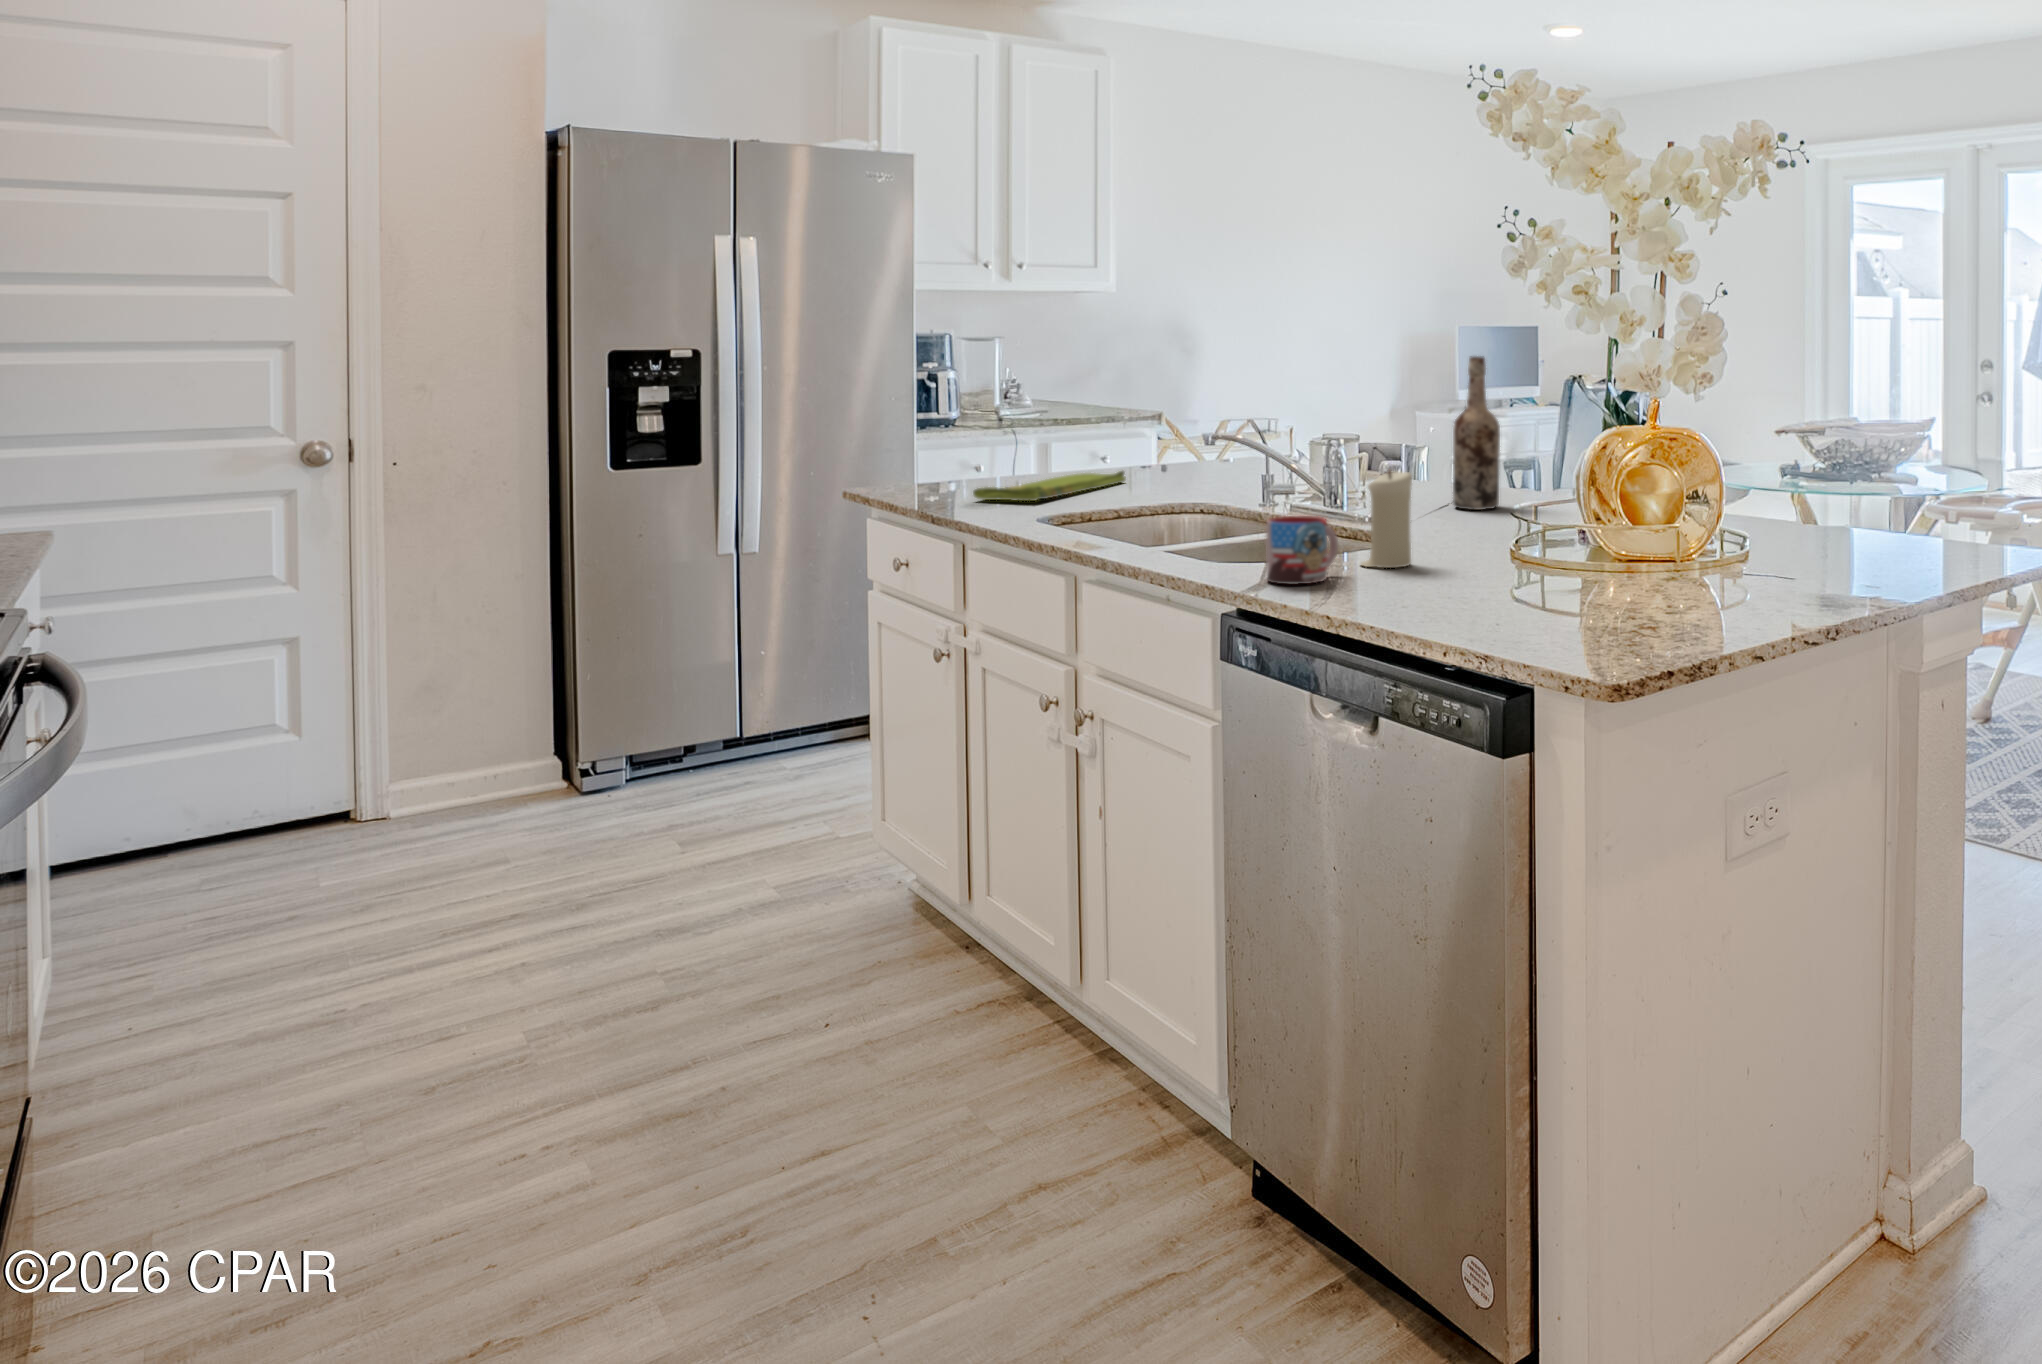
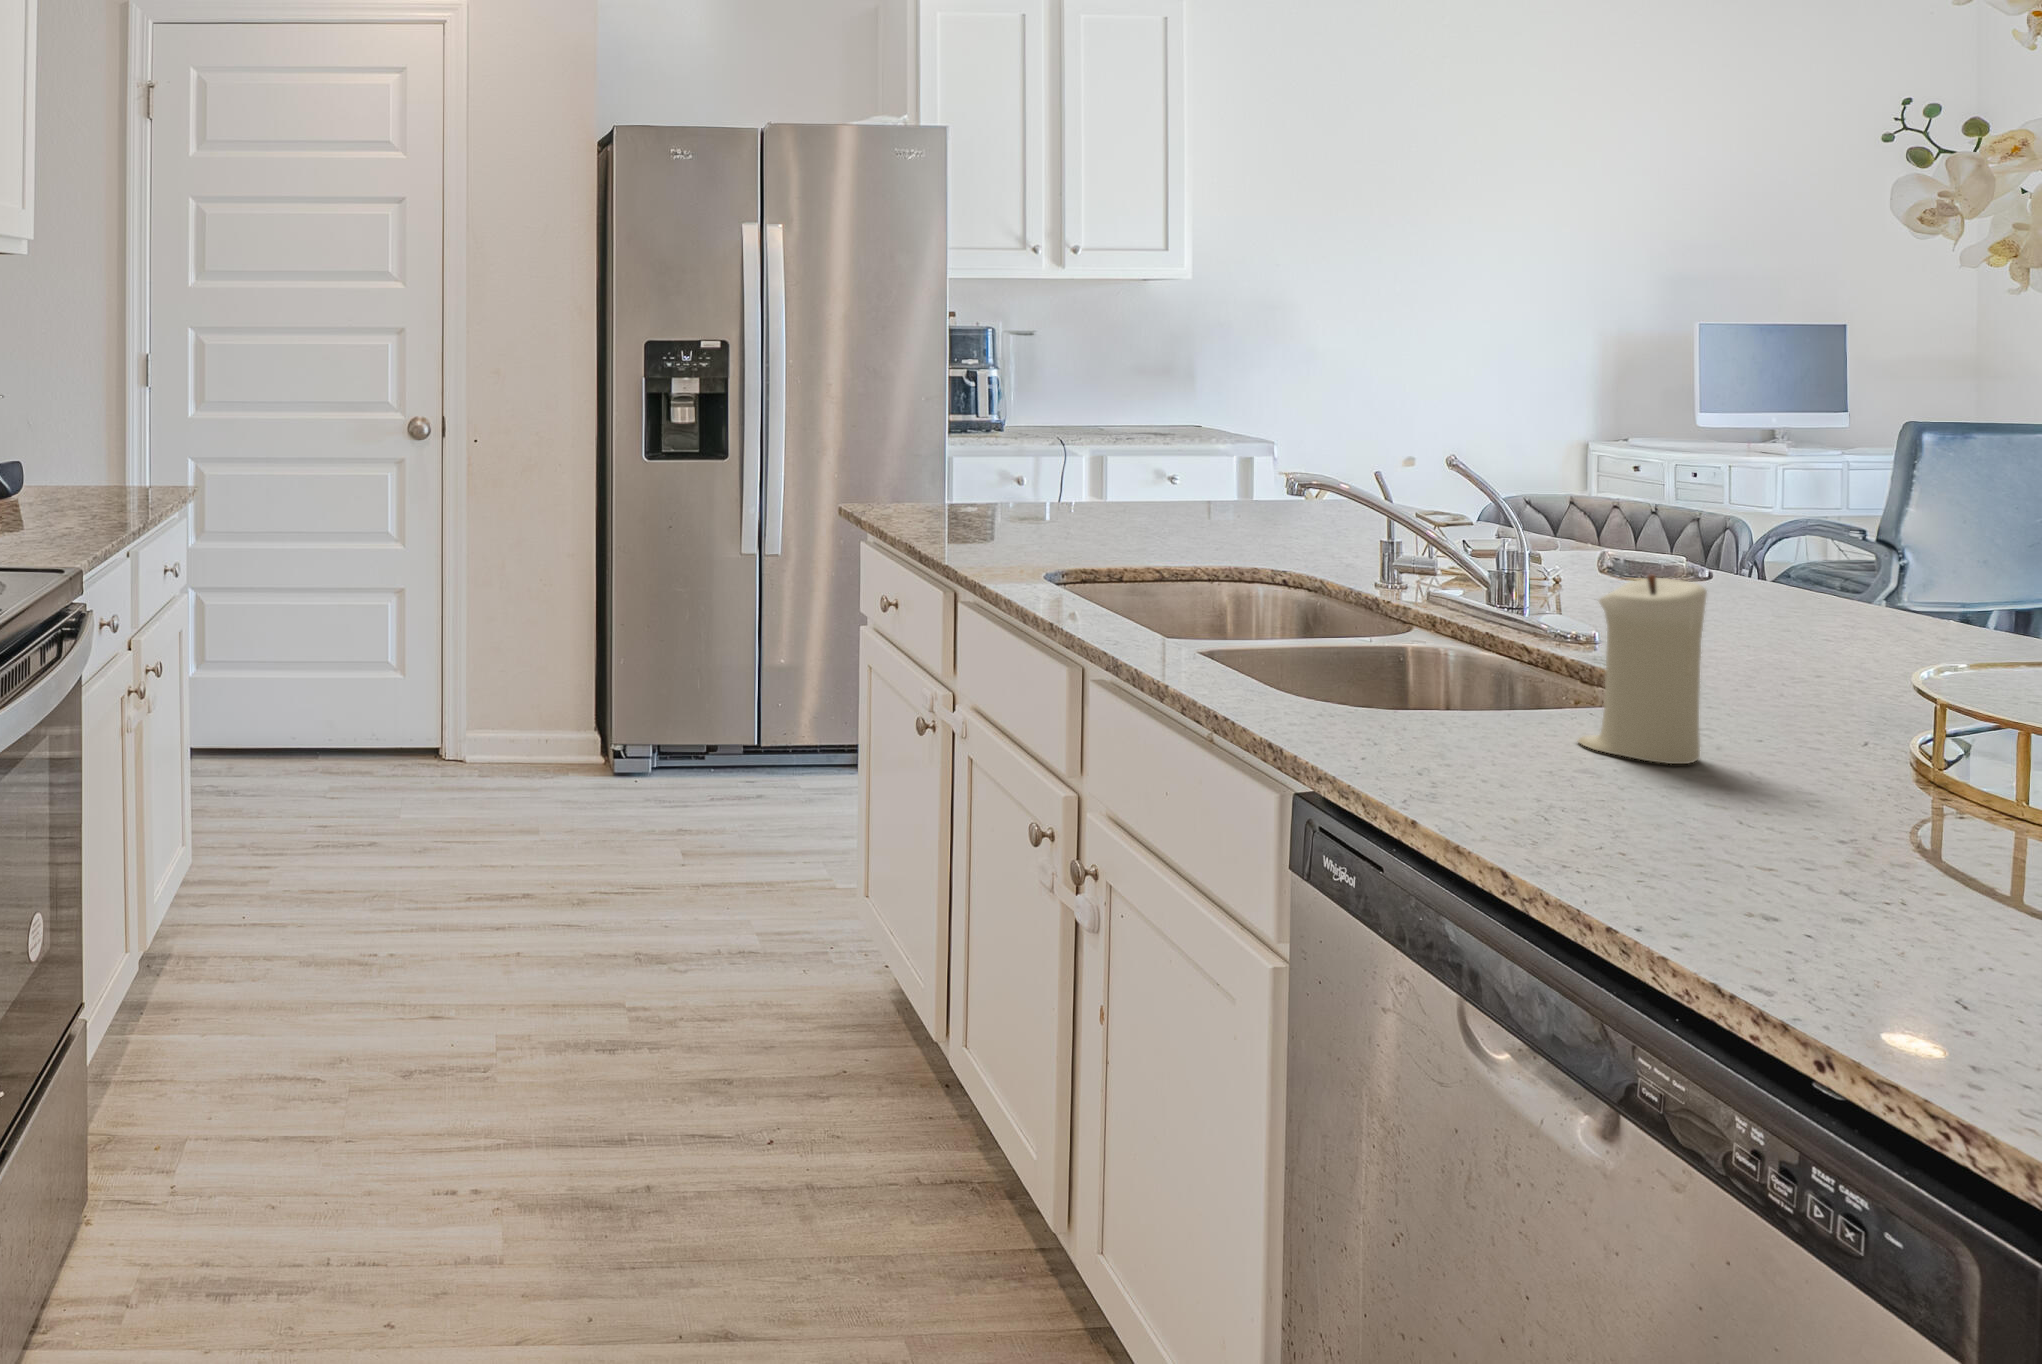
wine bottle: present [1453,356,1500,510] -> none [1765,367,1884,646]
dish towel: present [973,471,1126,501] -> none [962,507,1171,542]
mug: present [1266,516,1338,585] -> none [1380,639,1533,773]

